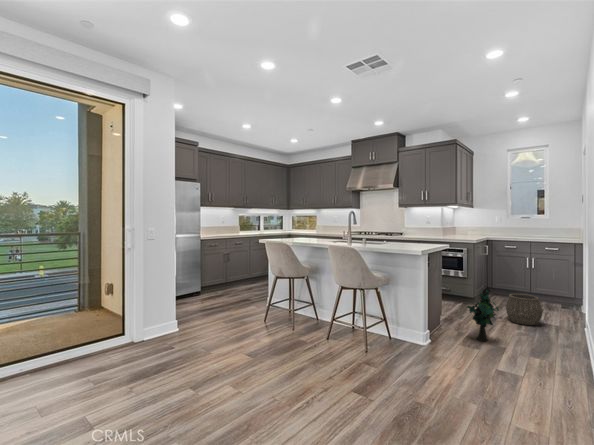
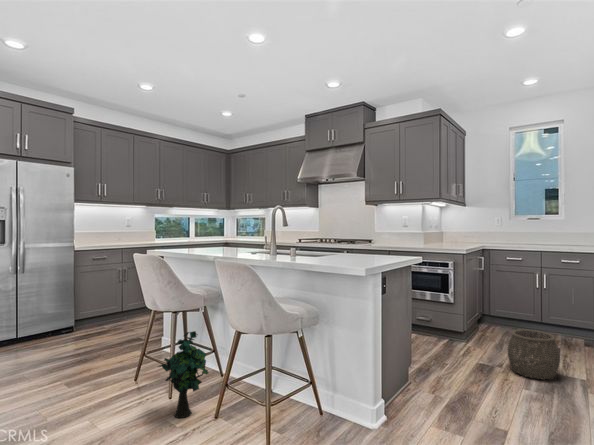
decorative plant: present [467,289,499,341] -> present [158,331,208,418]

